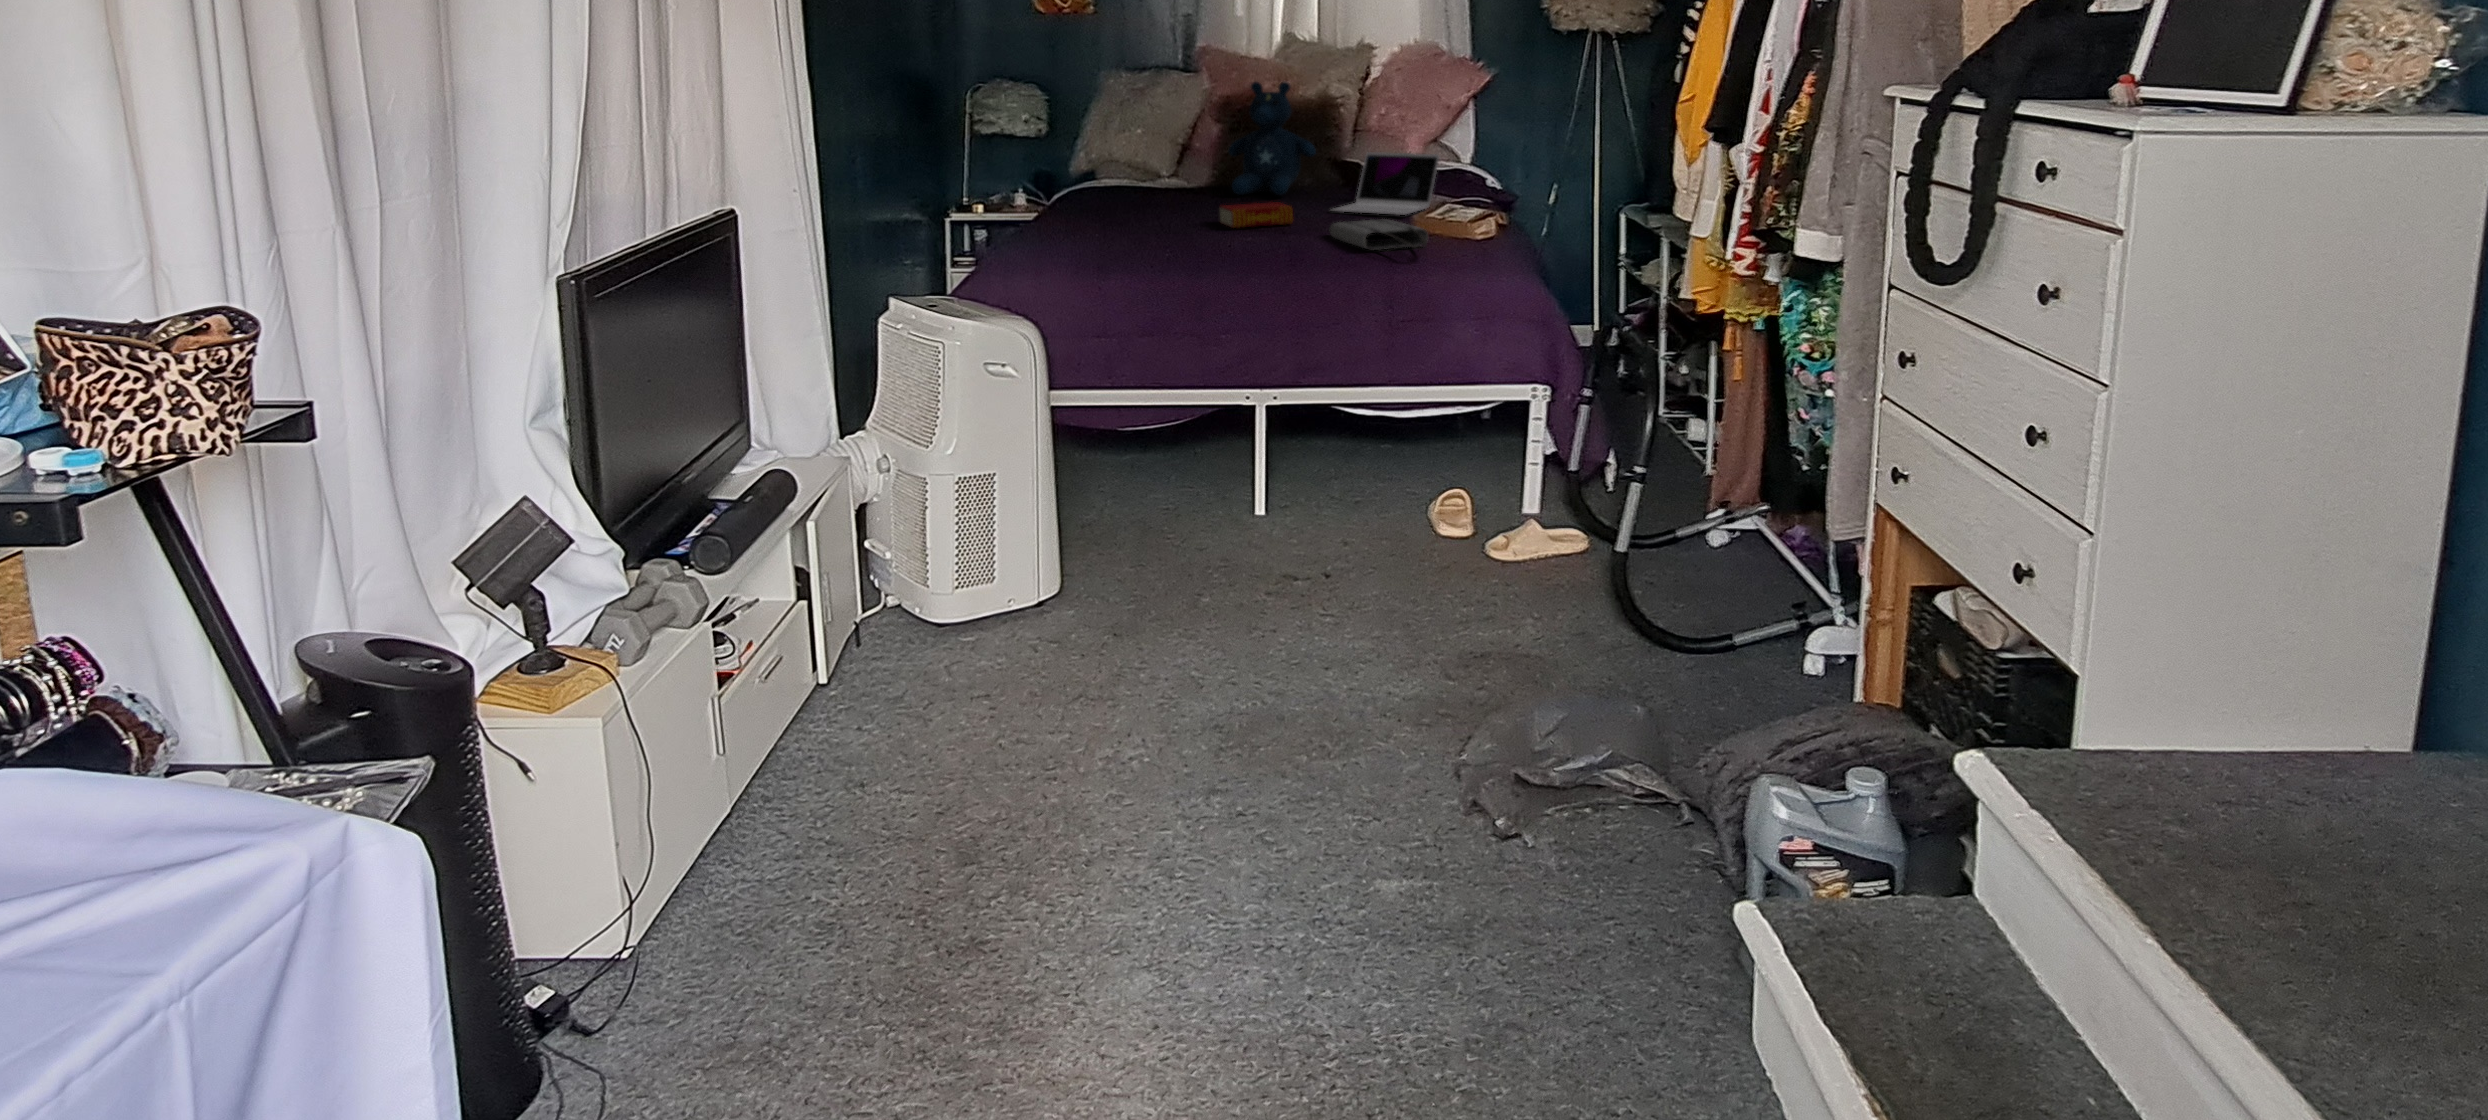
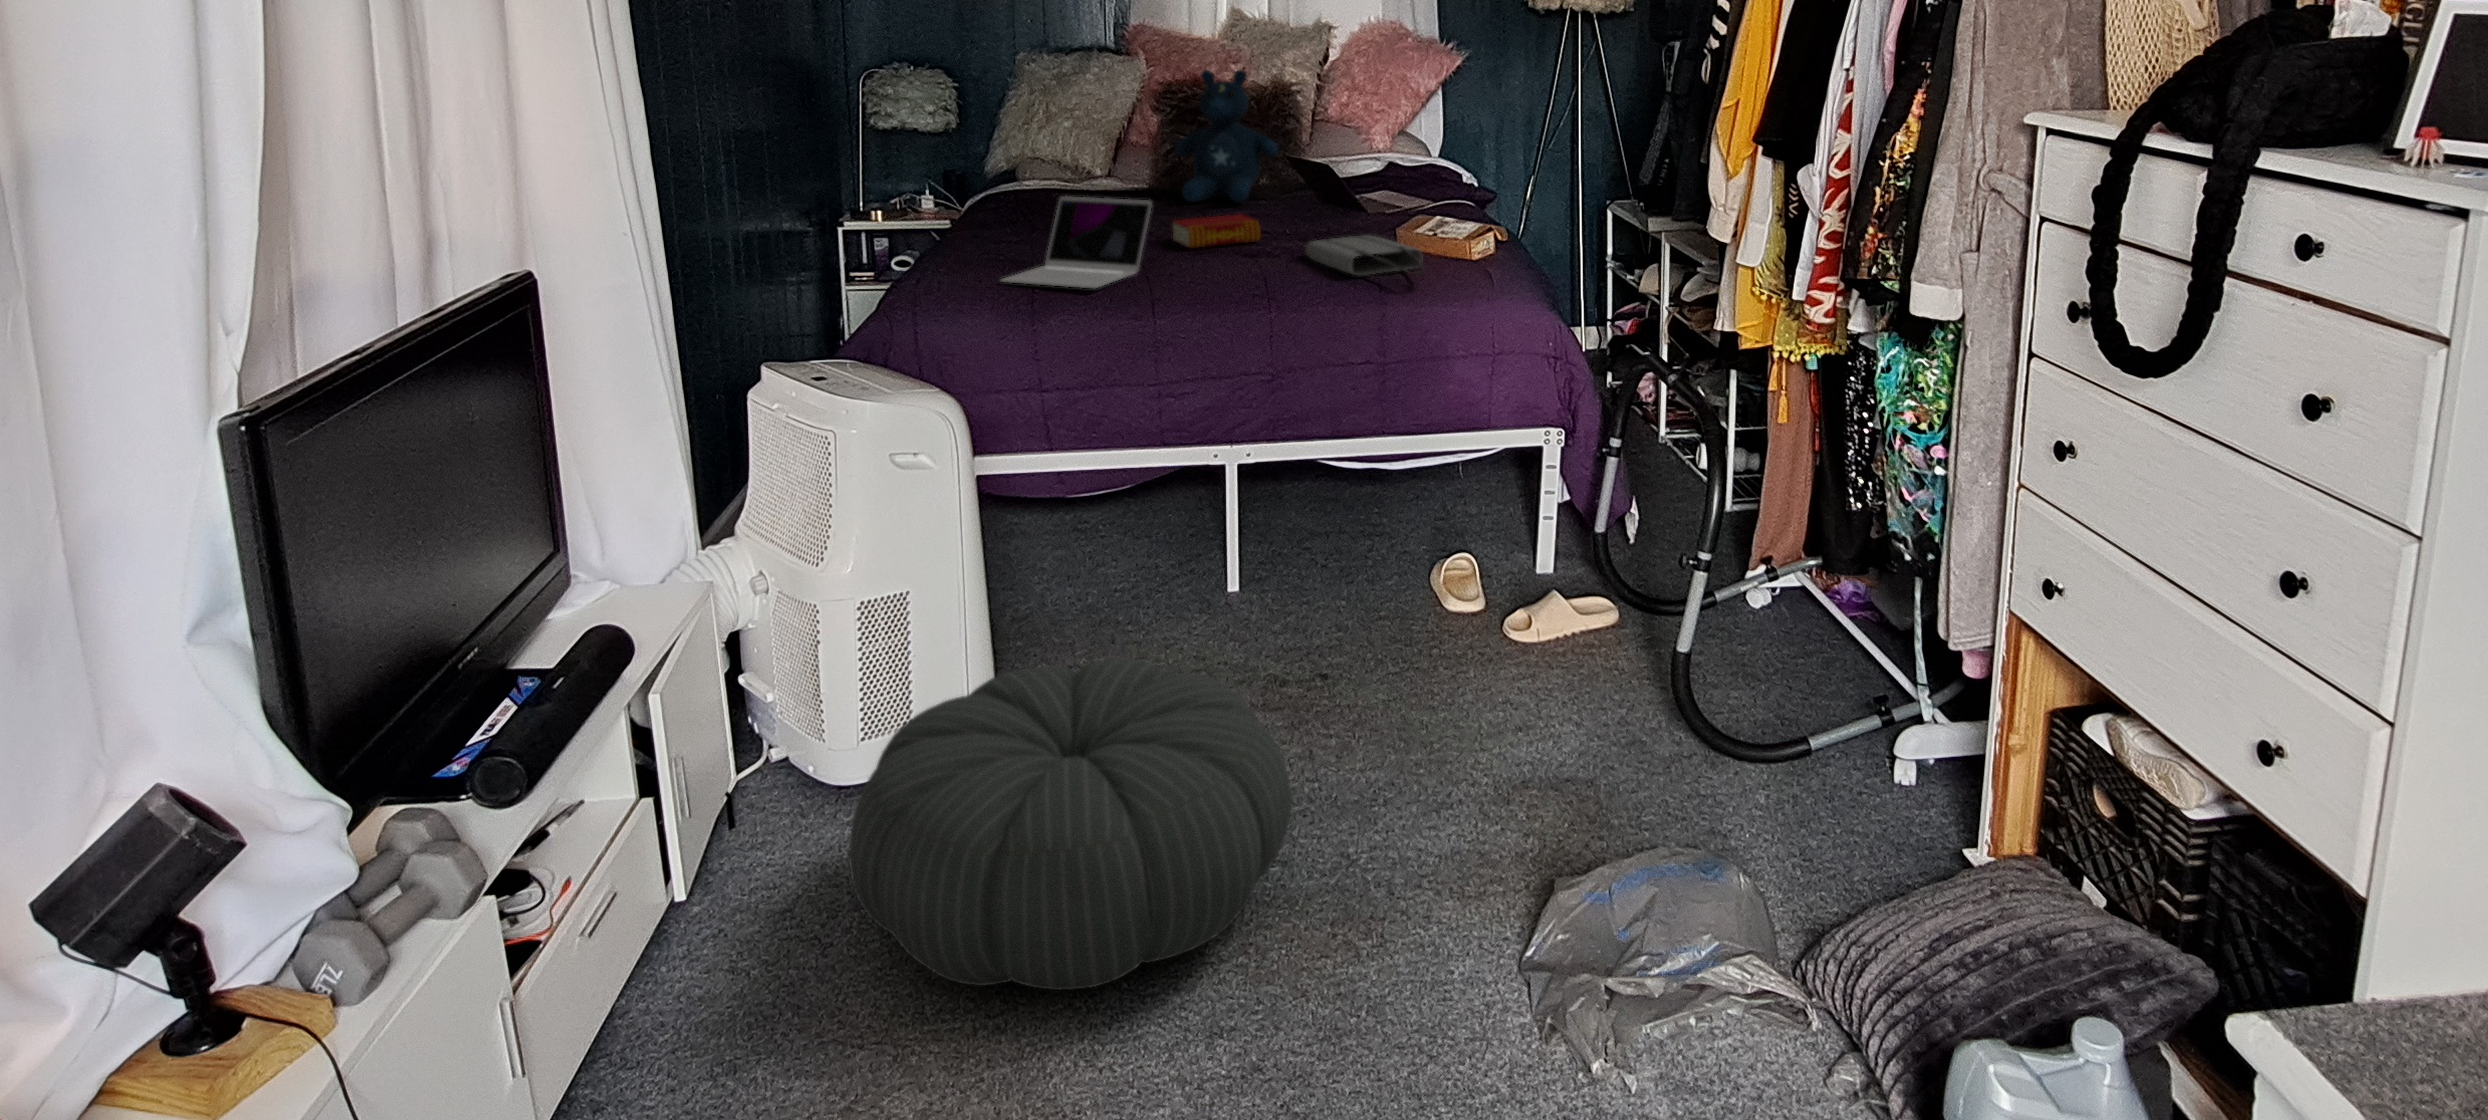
laptop: present [1332,152,1439,215] -> present [1001,196,1152,289]
pouf: none [946,524,1278,745] -> present [849,658,1291,990]

